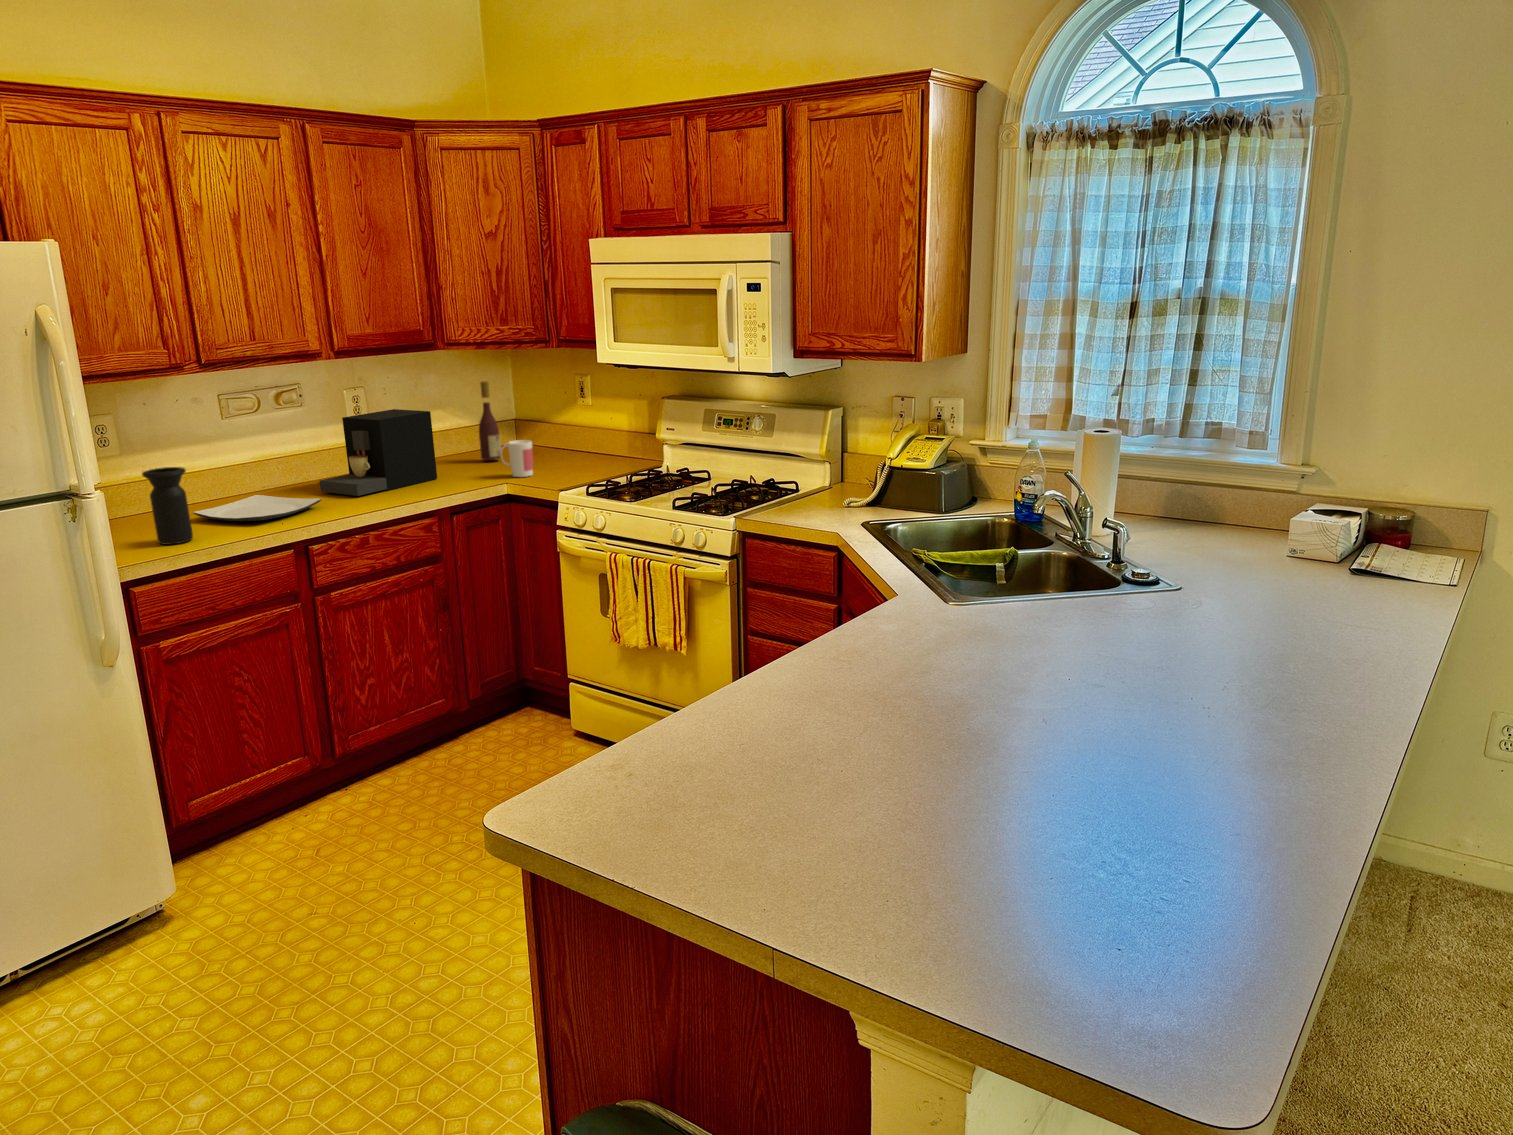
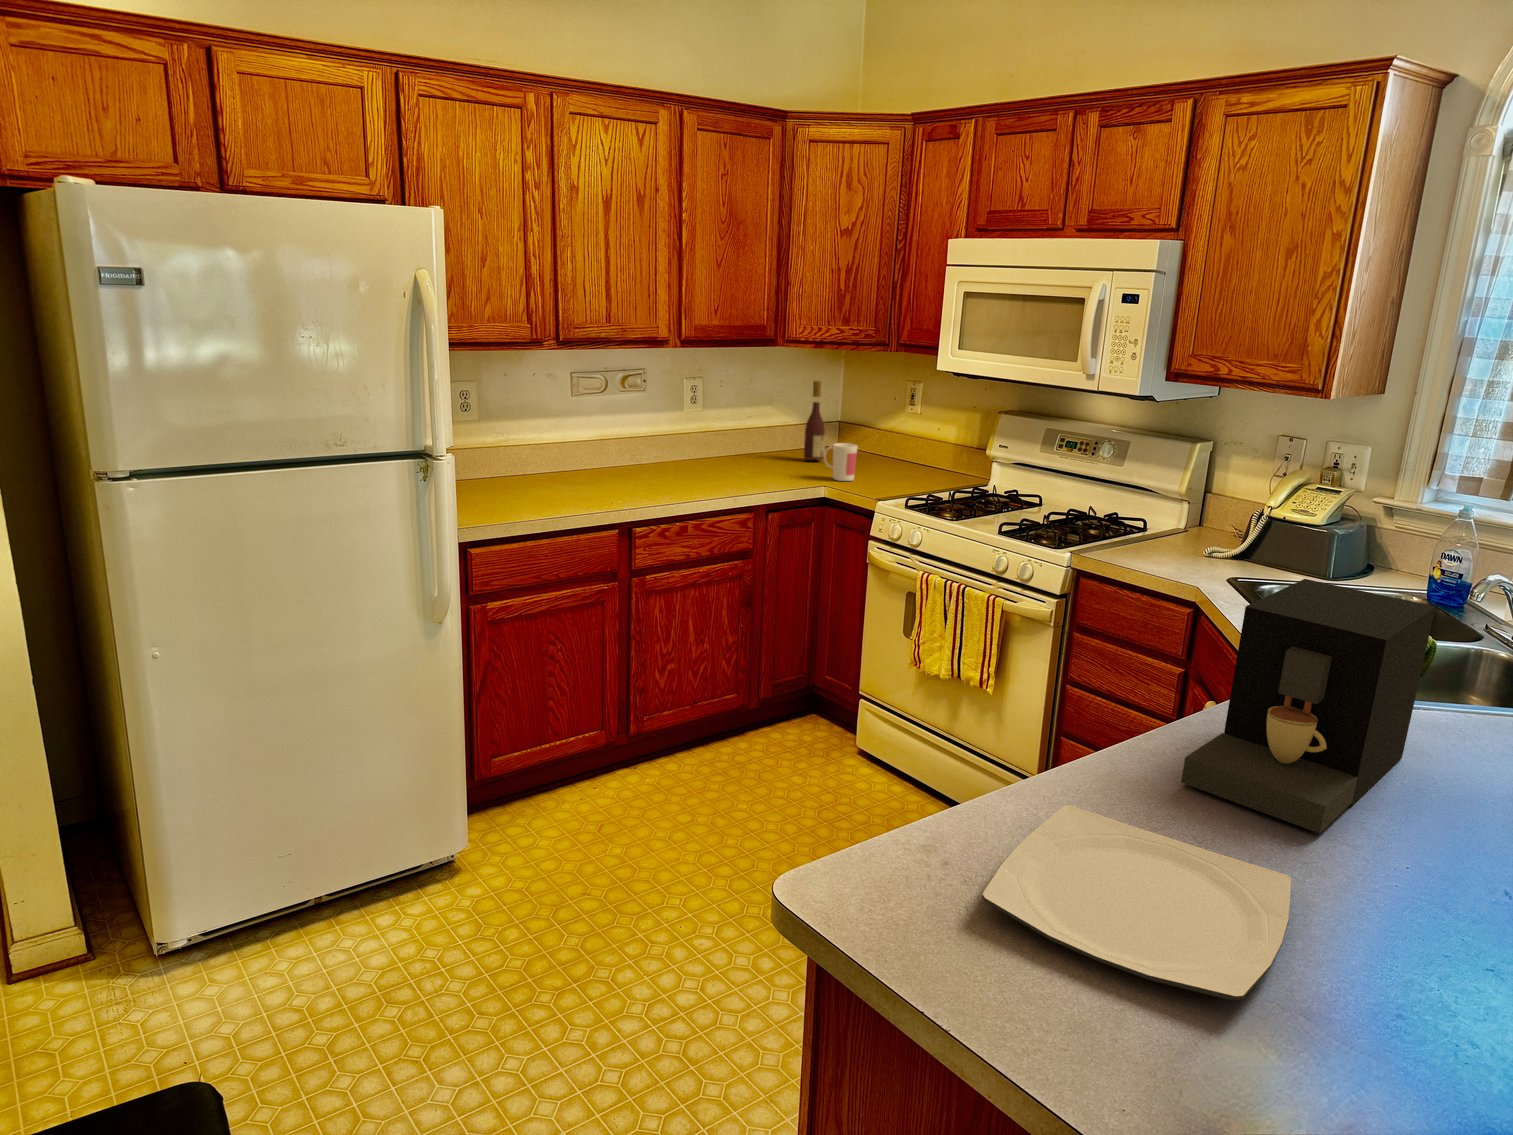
coffee maker: present [319,409,437,496] -> present [1181,579,1436,834]
vase: present [142,467,193,545] -> none [492,435,531,510]
plate: present [193,495,321,521] -> present [982,805,1291,1000]

